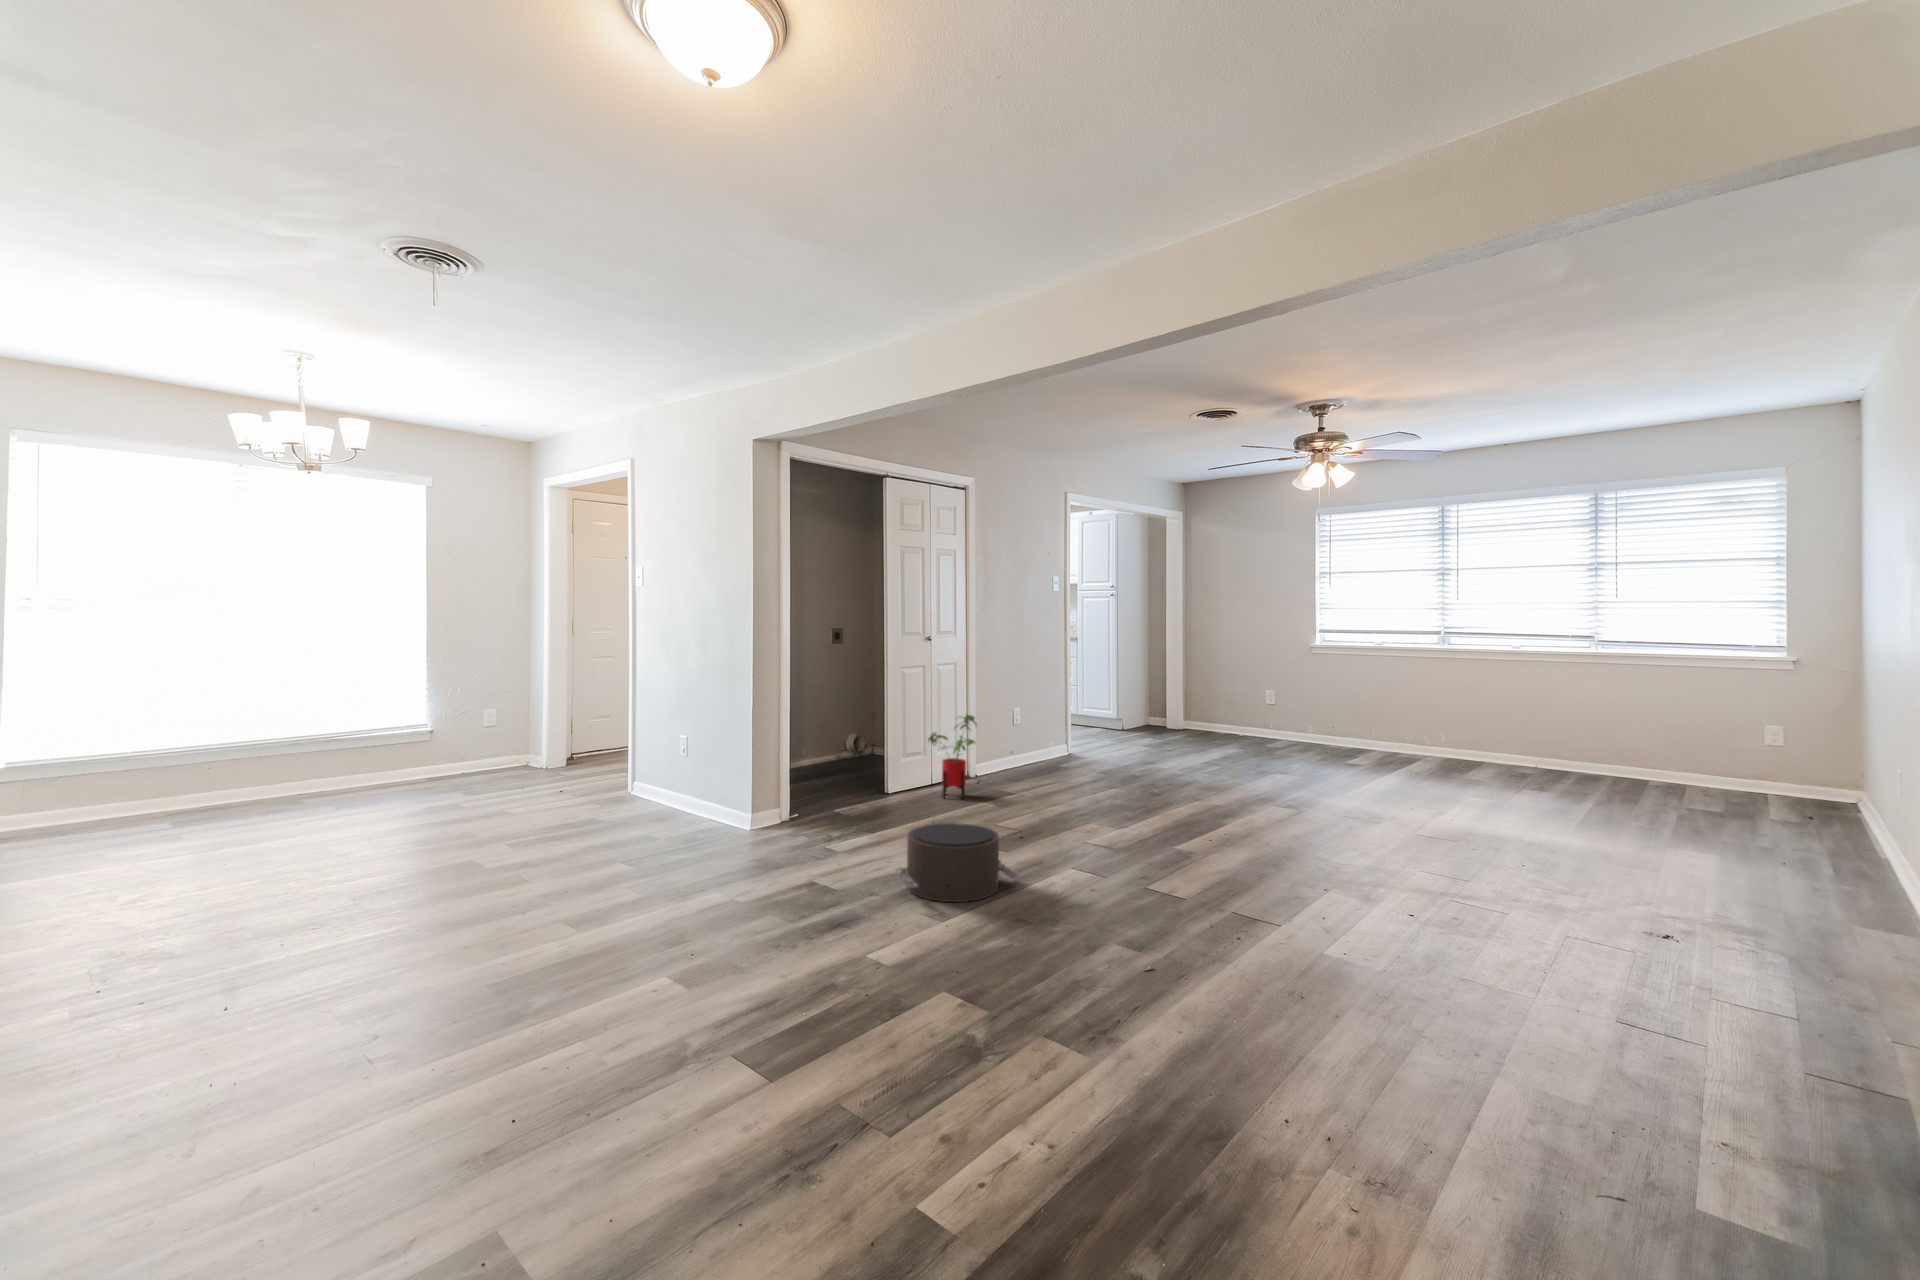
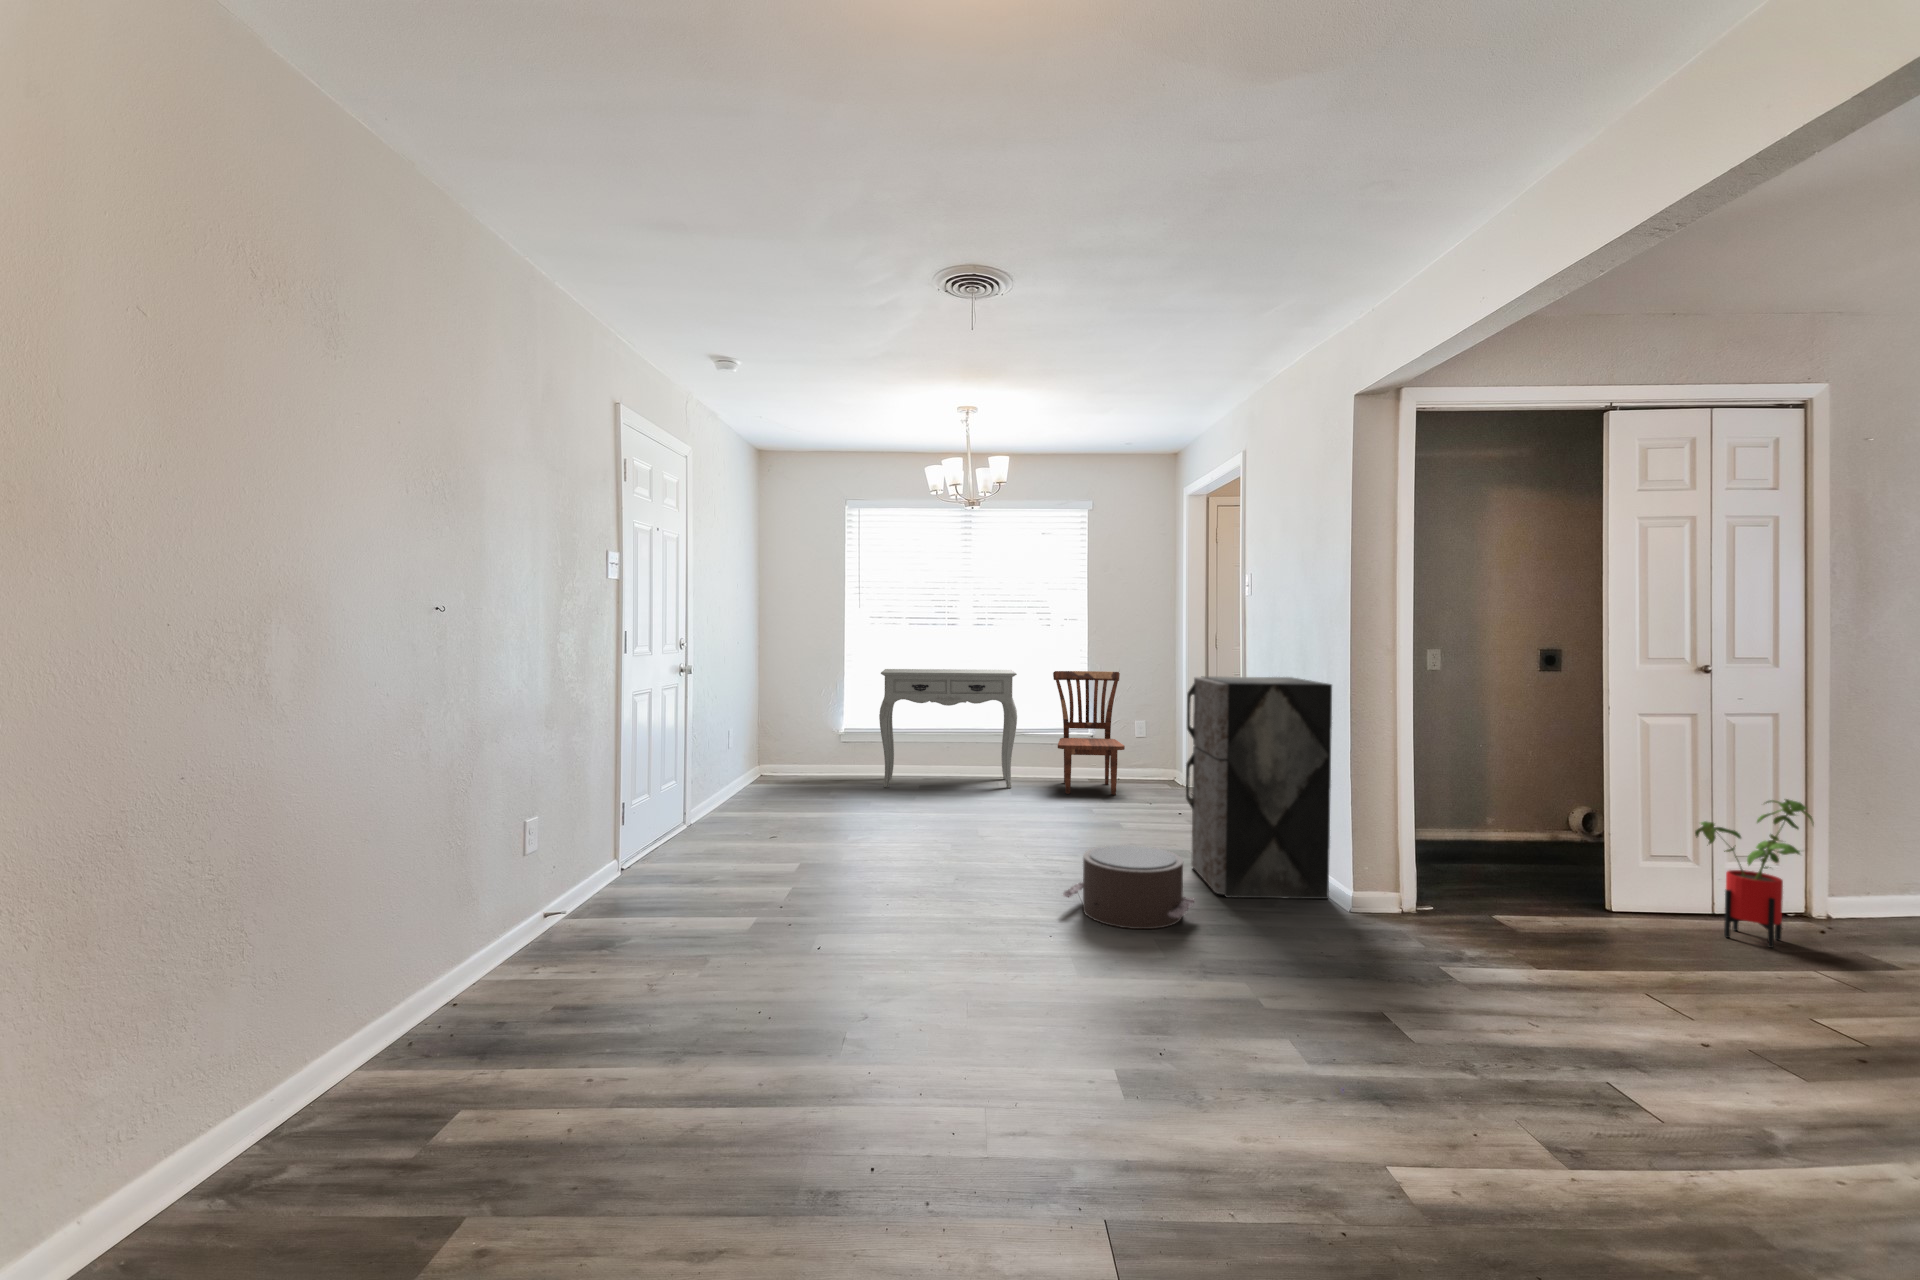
storage cabinet: none [602,656,731,840] -> present [1186,677,1332,899]
dining chair: none [391,660,489,788] -> present [1053,671,1125,795]
console table: none [124,662,352,818] -> present [879,669,1017,788]
pouf: present [896,823,1019,902] -> present [1063,845,1195,929]

